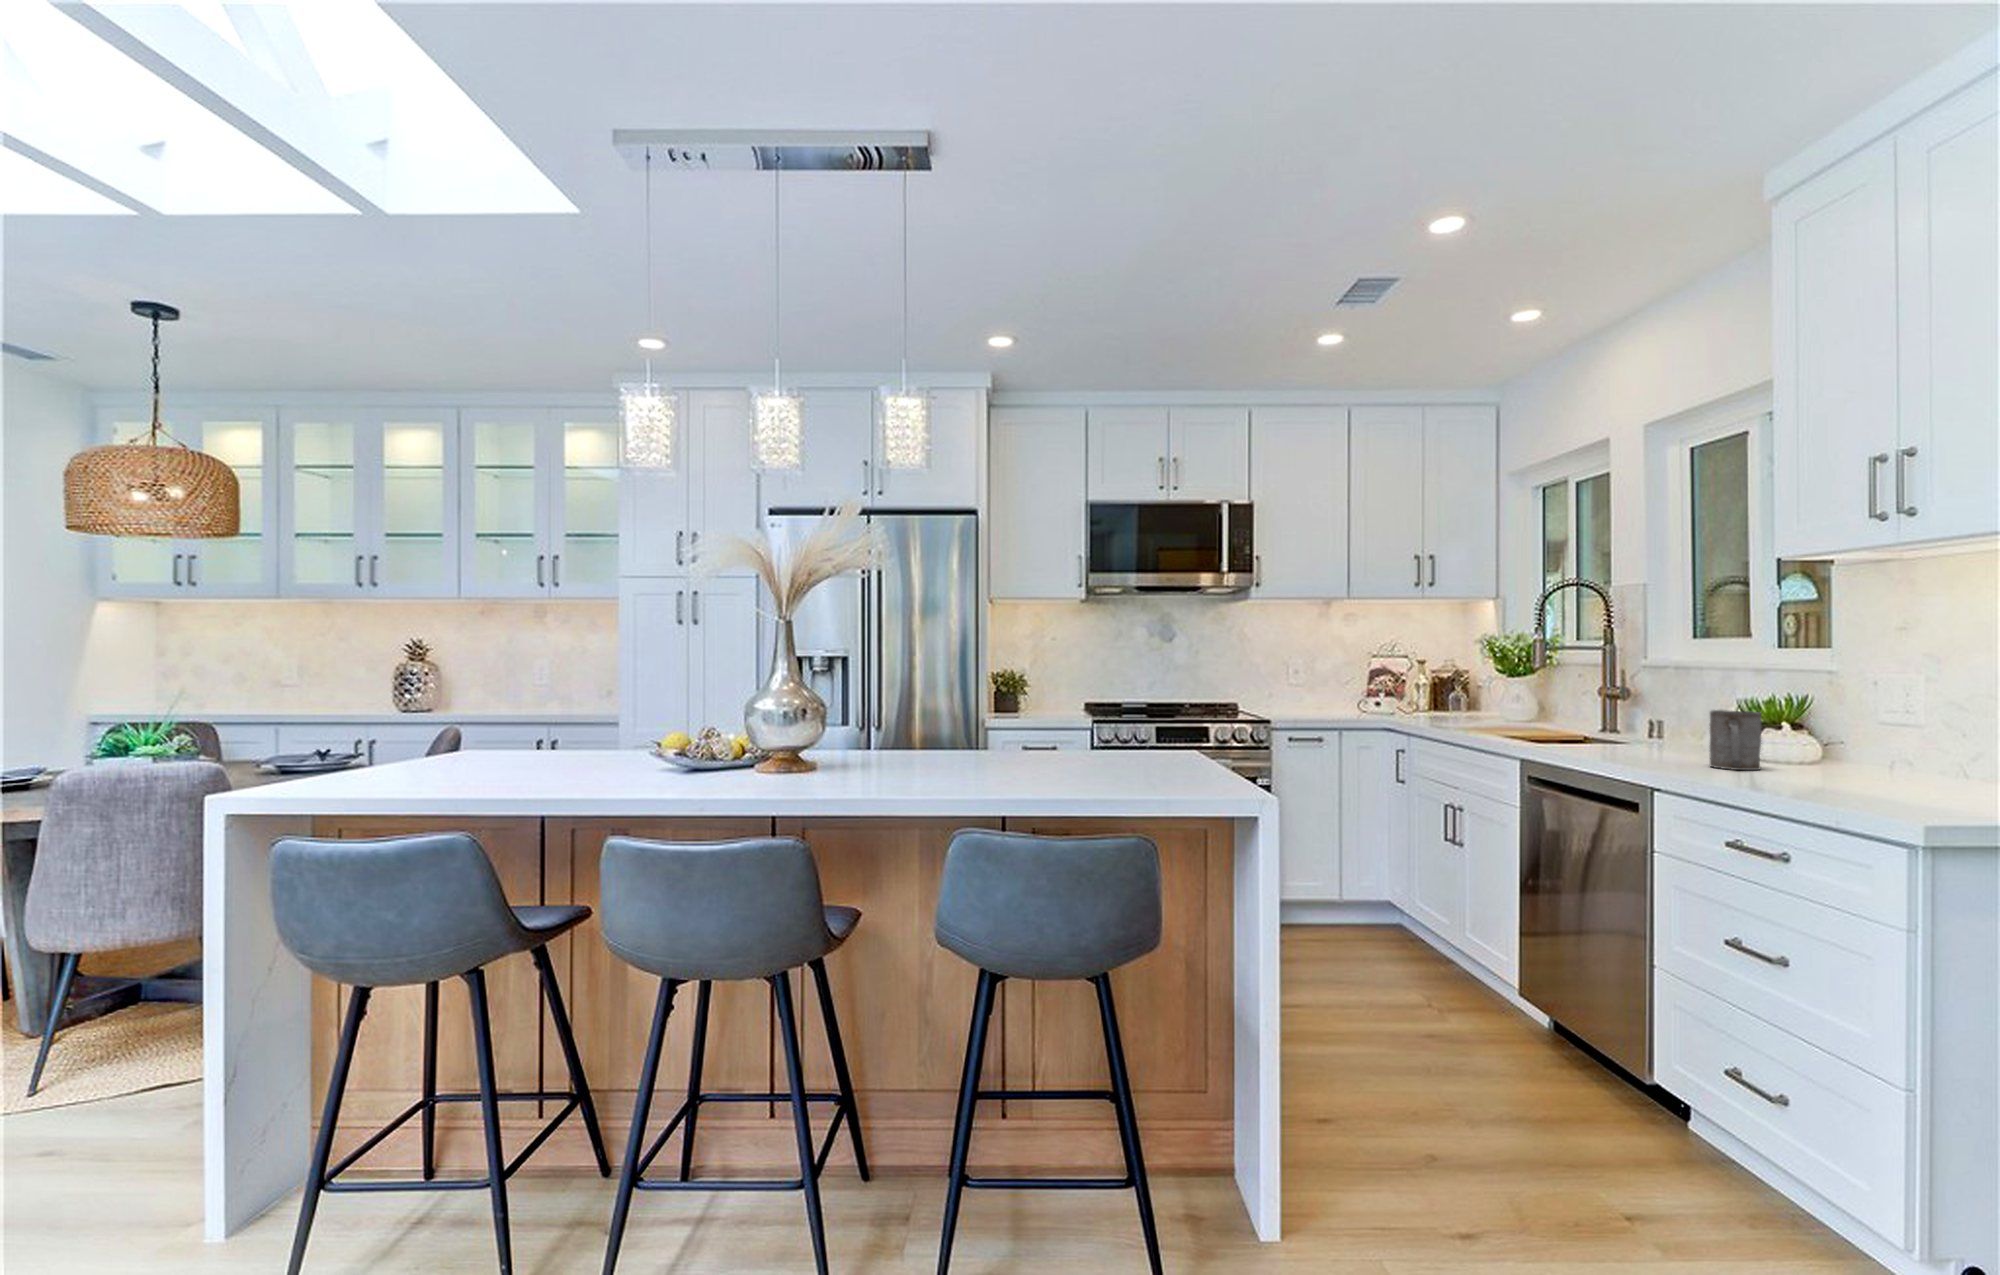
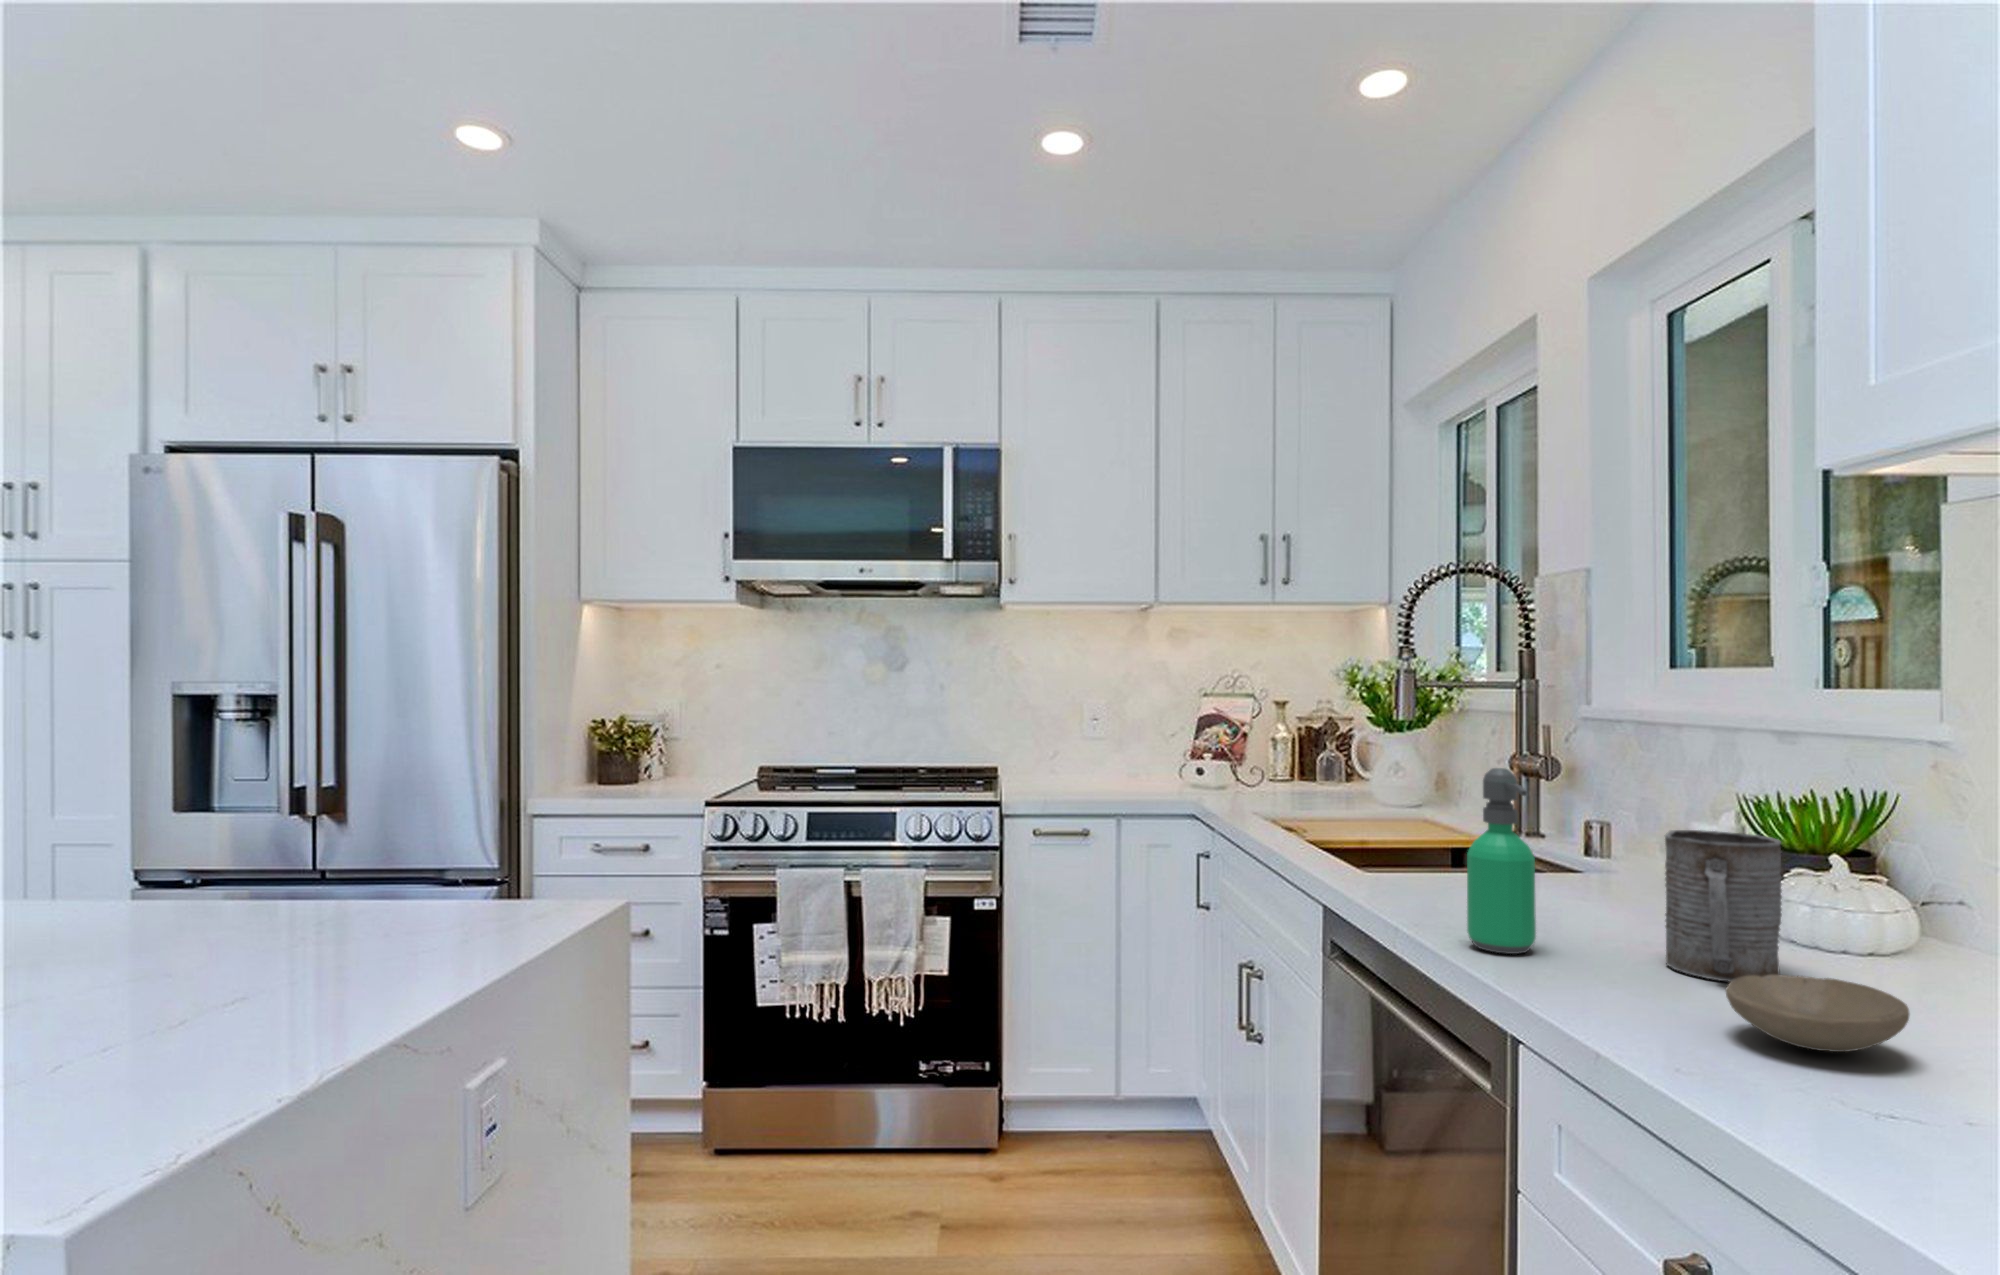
soap dispenser: none [1617,685,1650,764] -> present [1467,768,1536,954]
bowl: none [1741,759,1812,781] -> present [1725,975,1909,1052]

